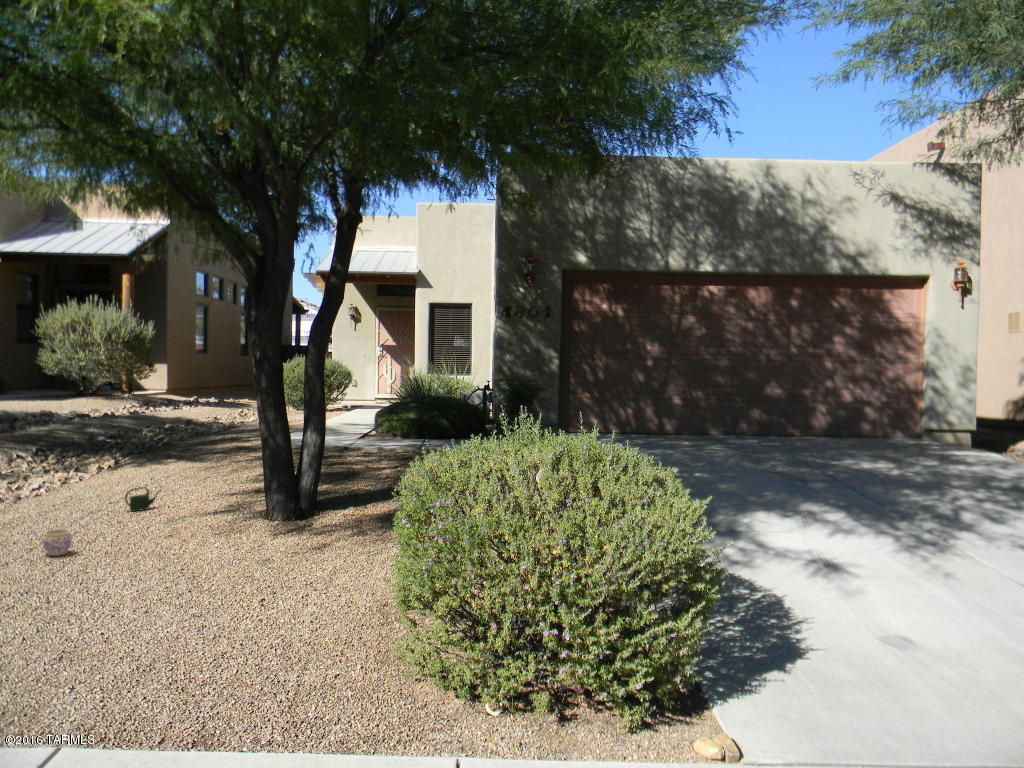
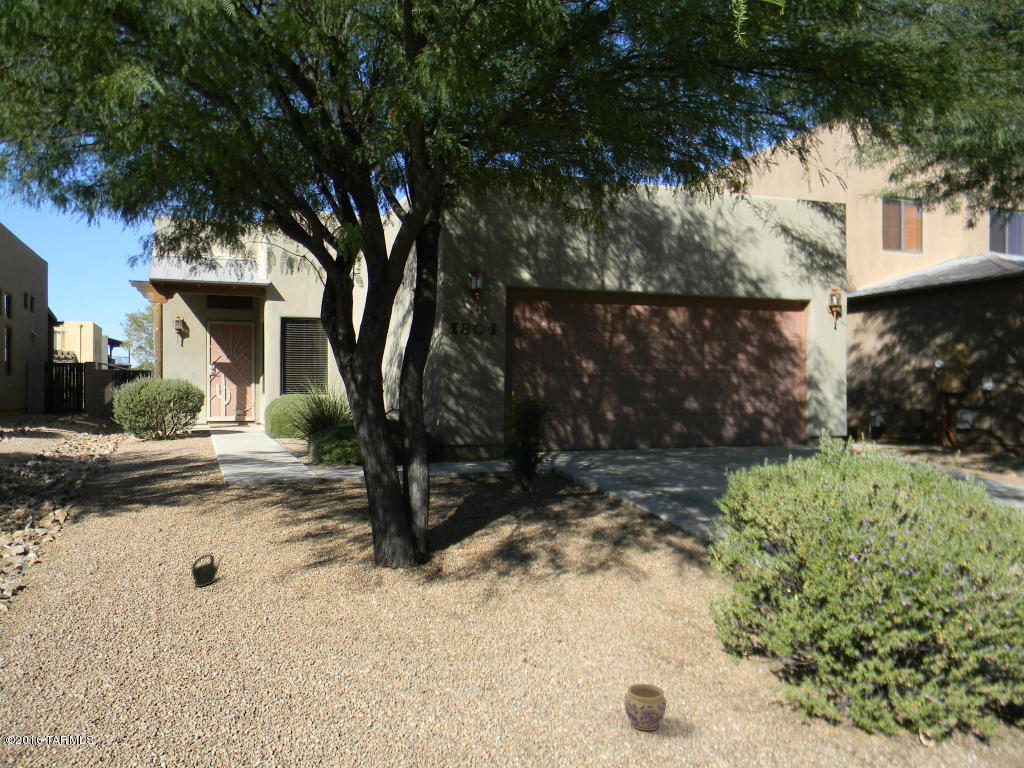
planter: present [42,529,72,556] -> present [625,684,667,731]

